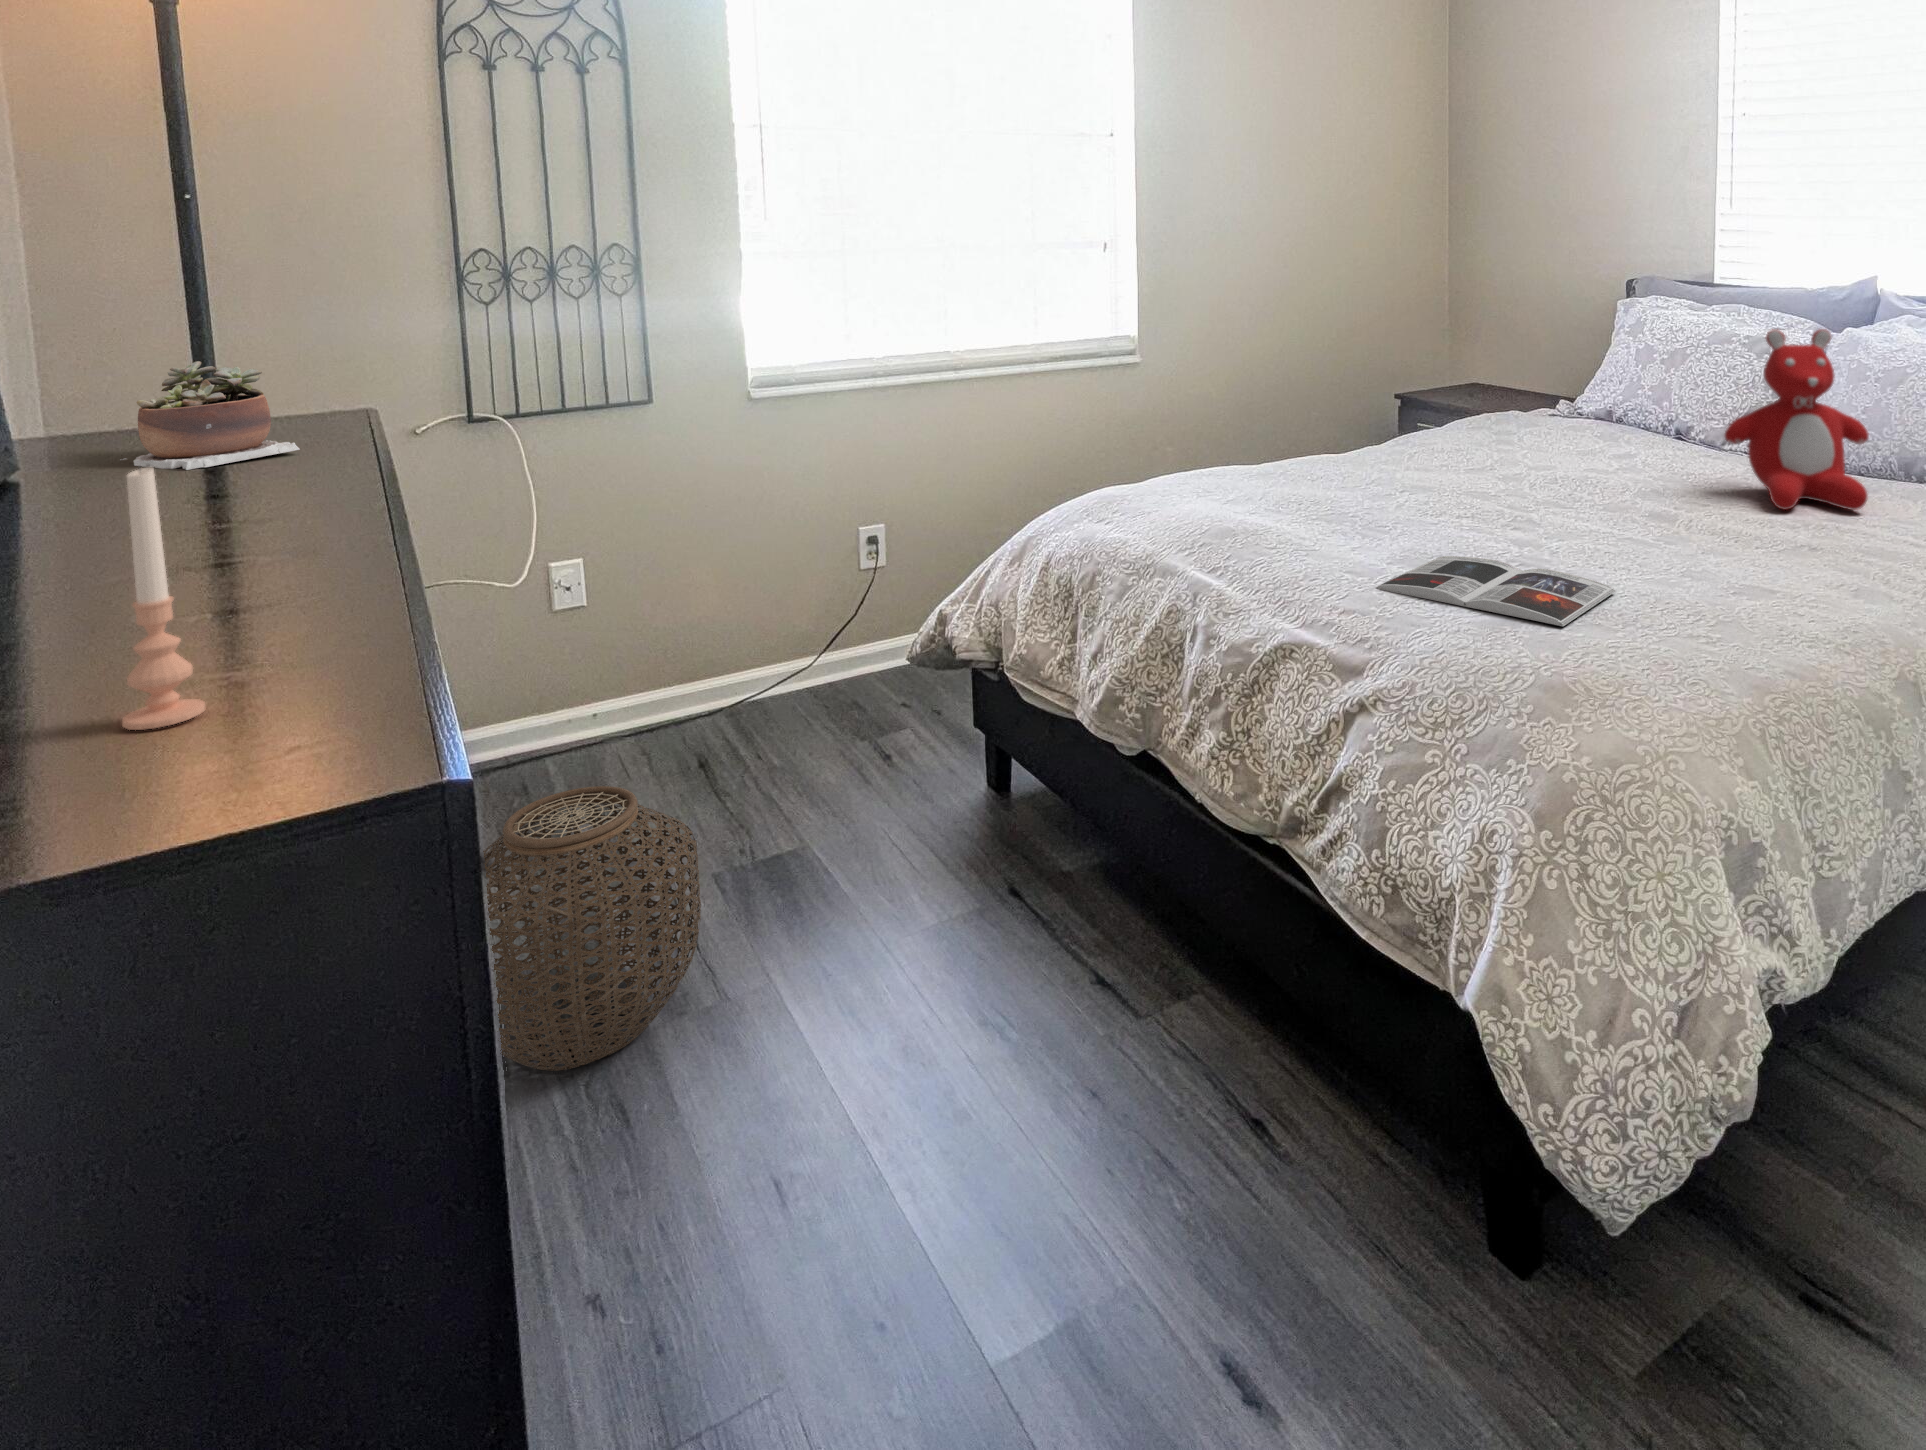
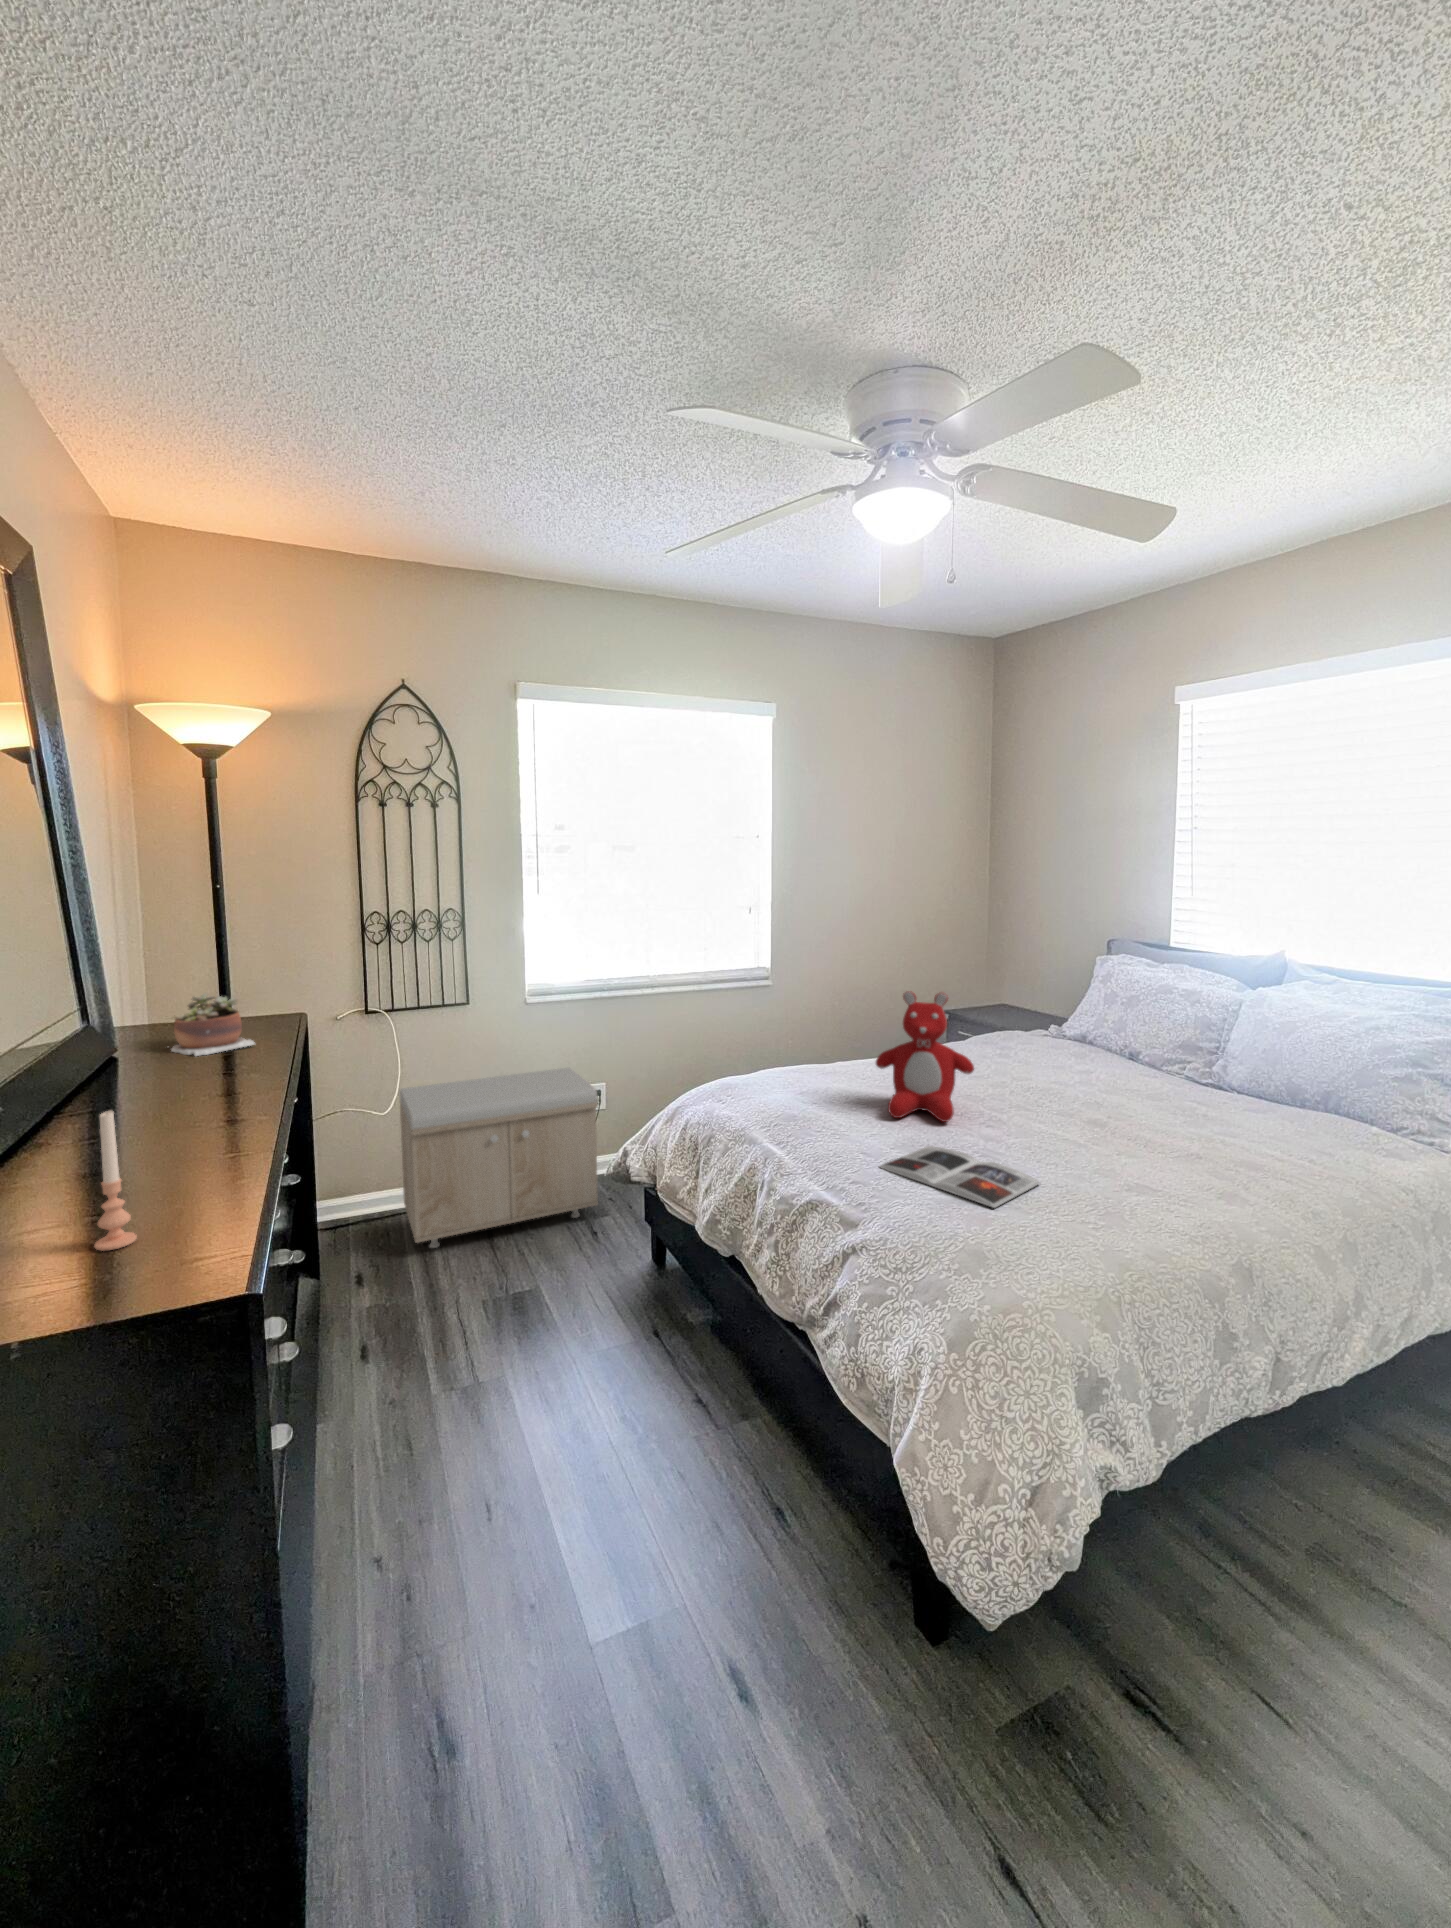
teddy bear: present [1725,329,1869,510] -> present [876,991,974,1122]
storage bench: none [533,500,888,806] -> present [399,1068,598,1248]
woven basket: present [483,786,701,1071] -> none [322,1246,464,1413]

